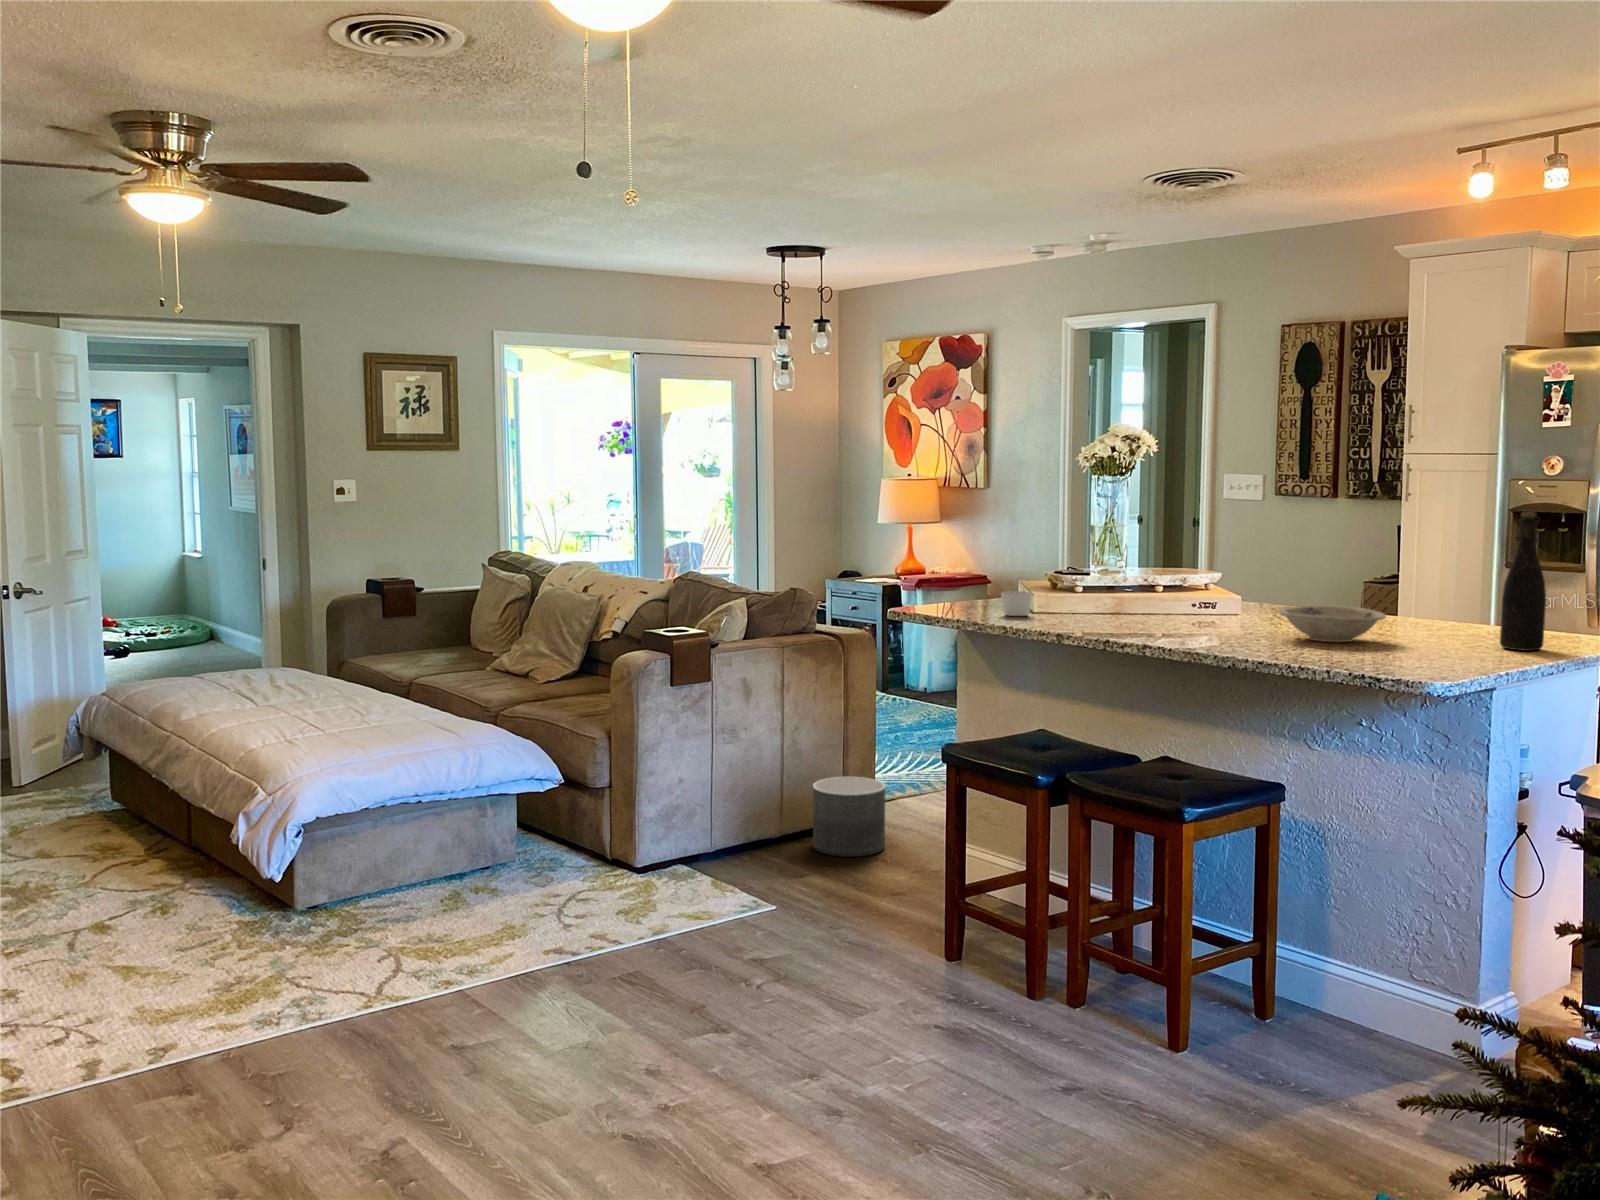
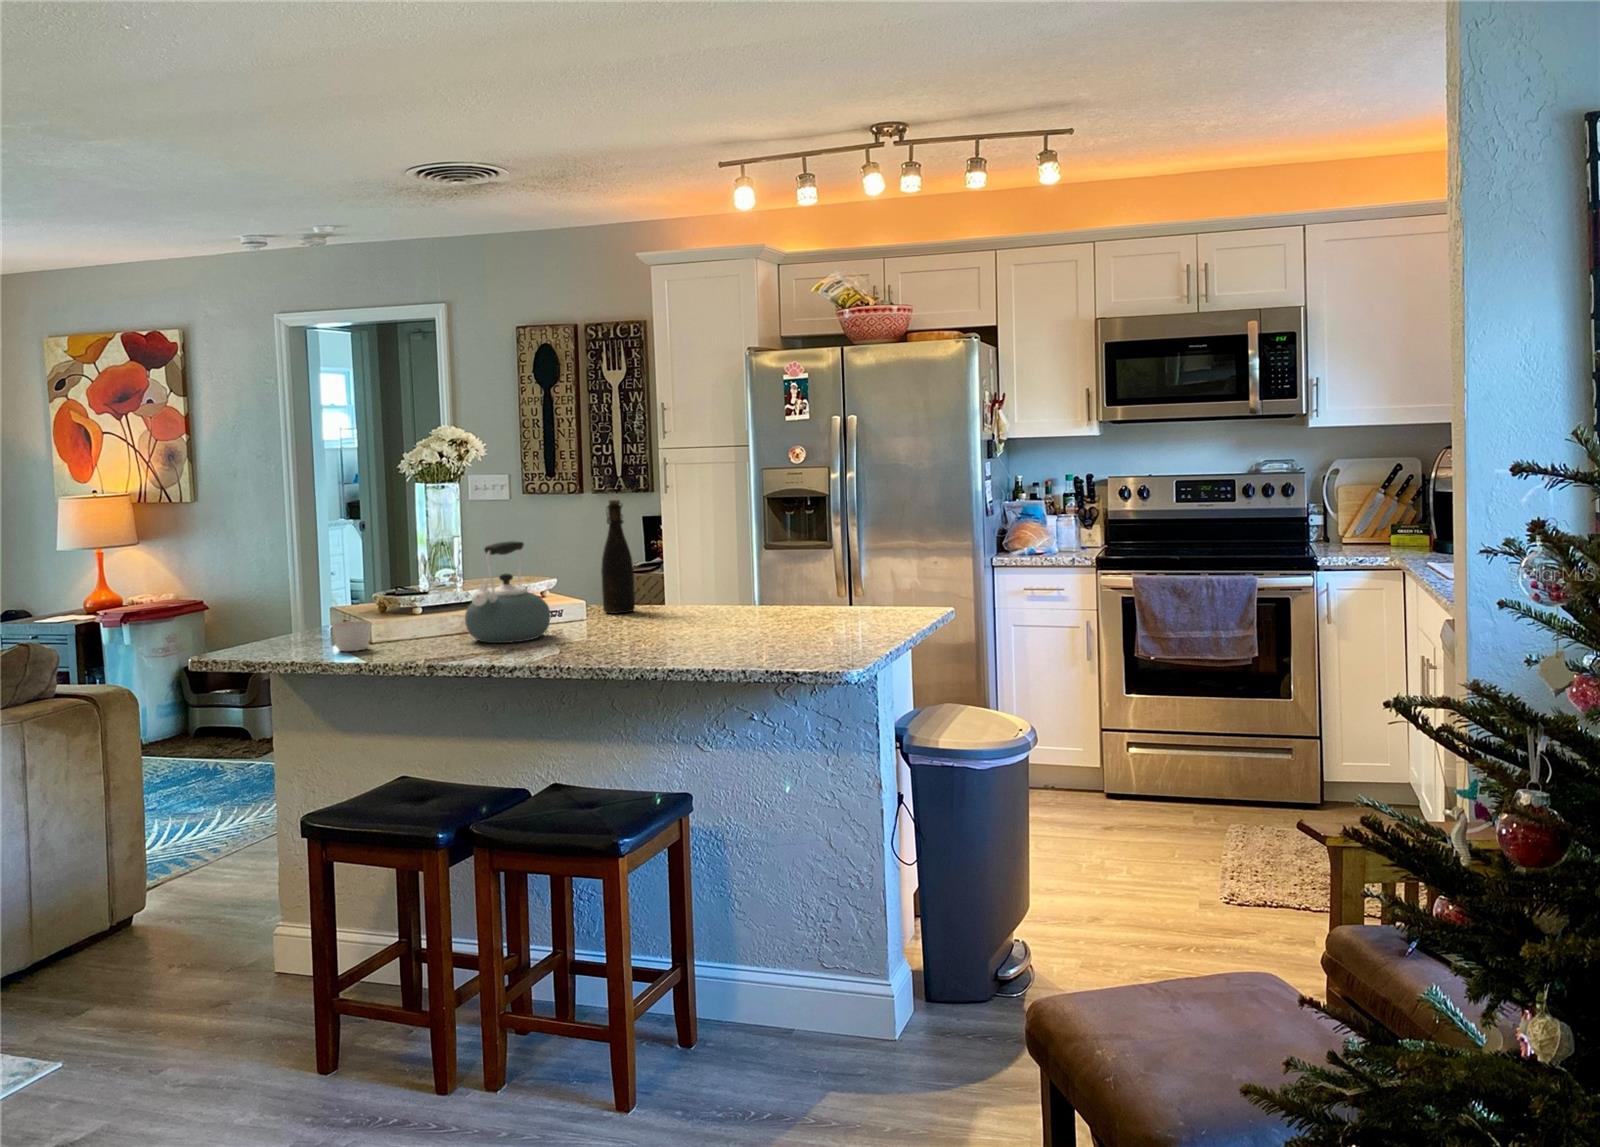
bottle: present [1500,512,1546,651] -> present [601,500,635,614]
kettle: none [1111,533,1189,624] -> present [465,541,551,643]
bowl: present [1278,605,1386,642] -> none [657,602,761,641]
planter: present [813,777,886,857] -> none [65,868,174,978]

